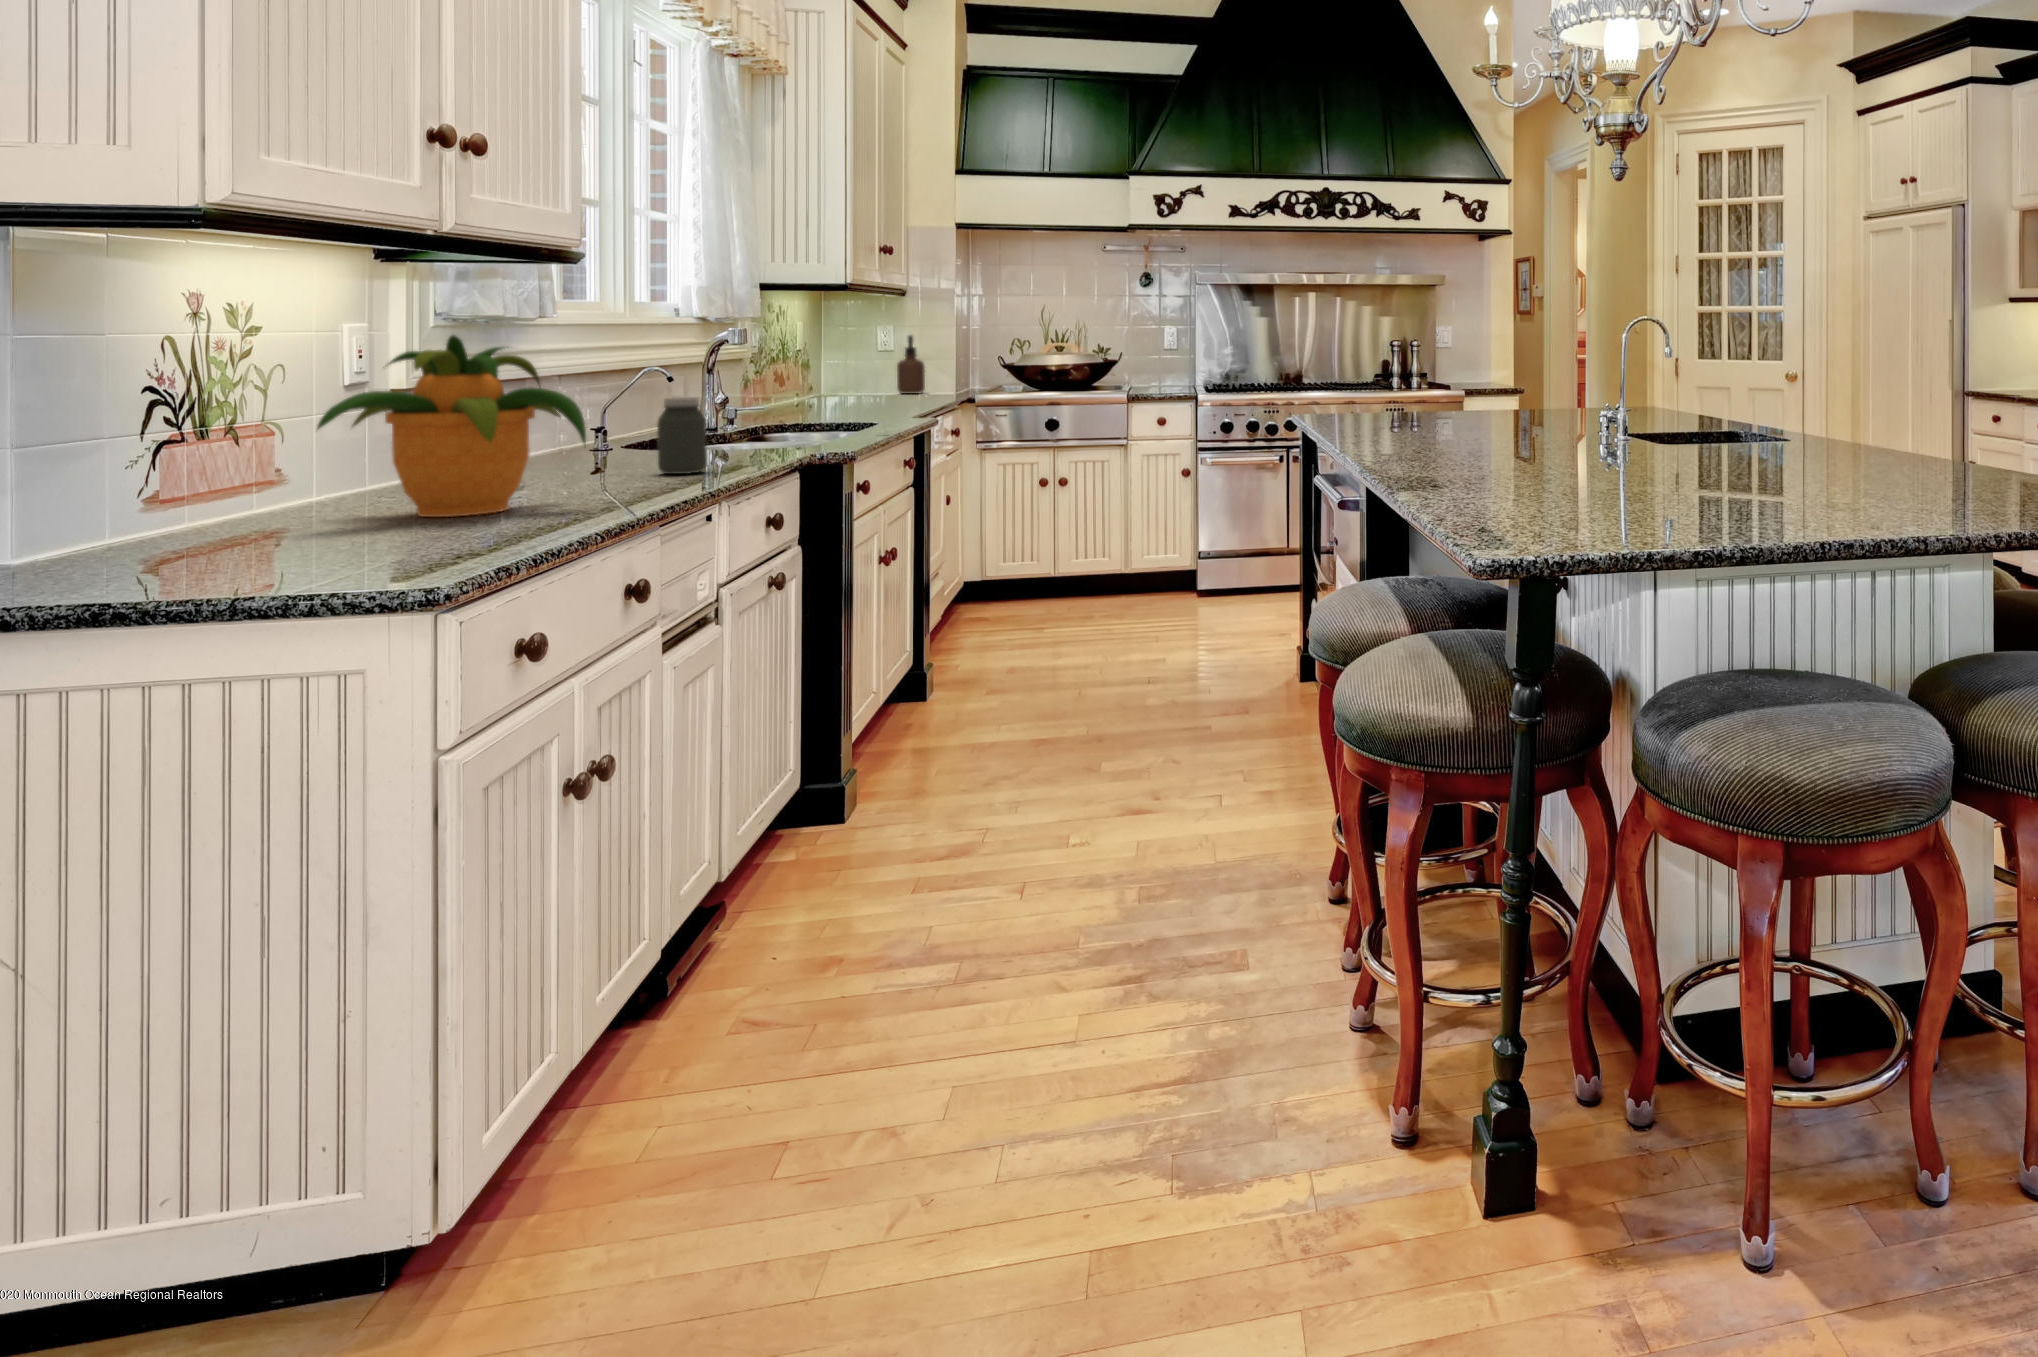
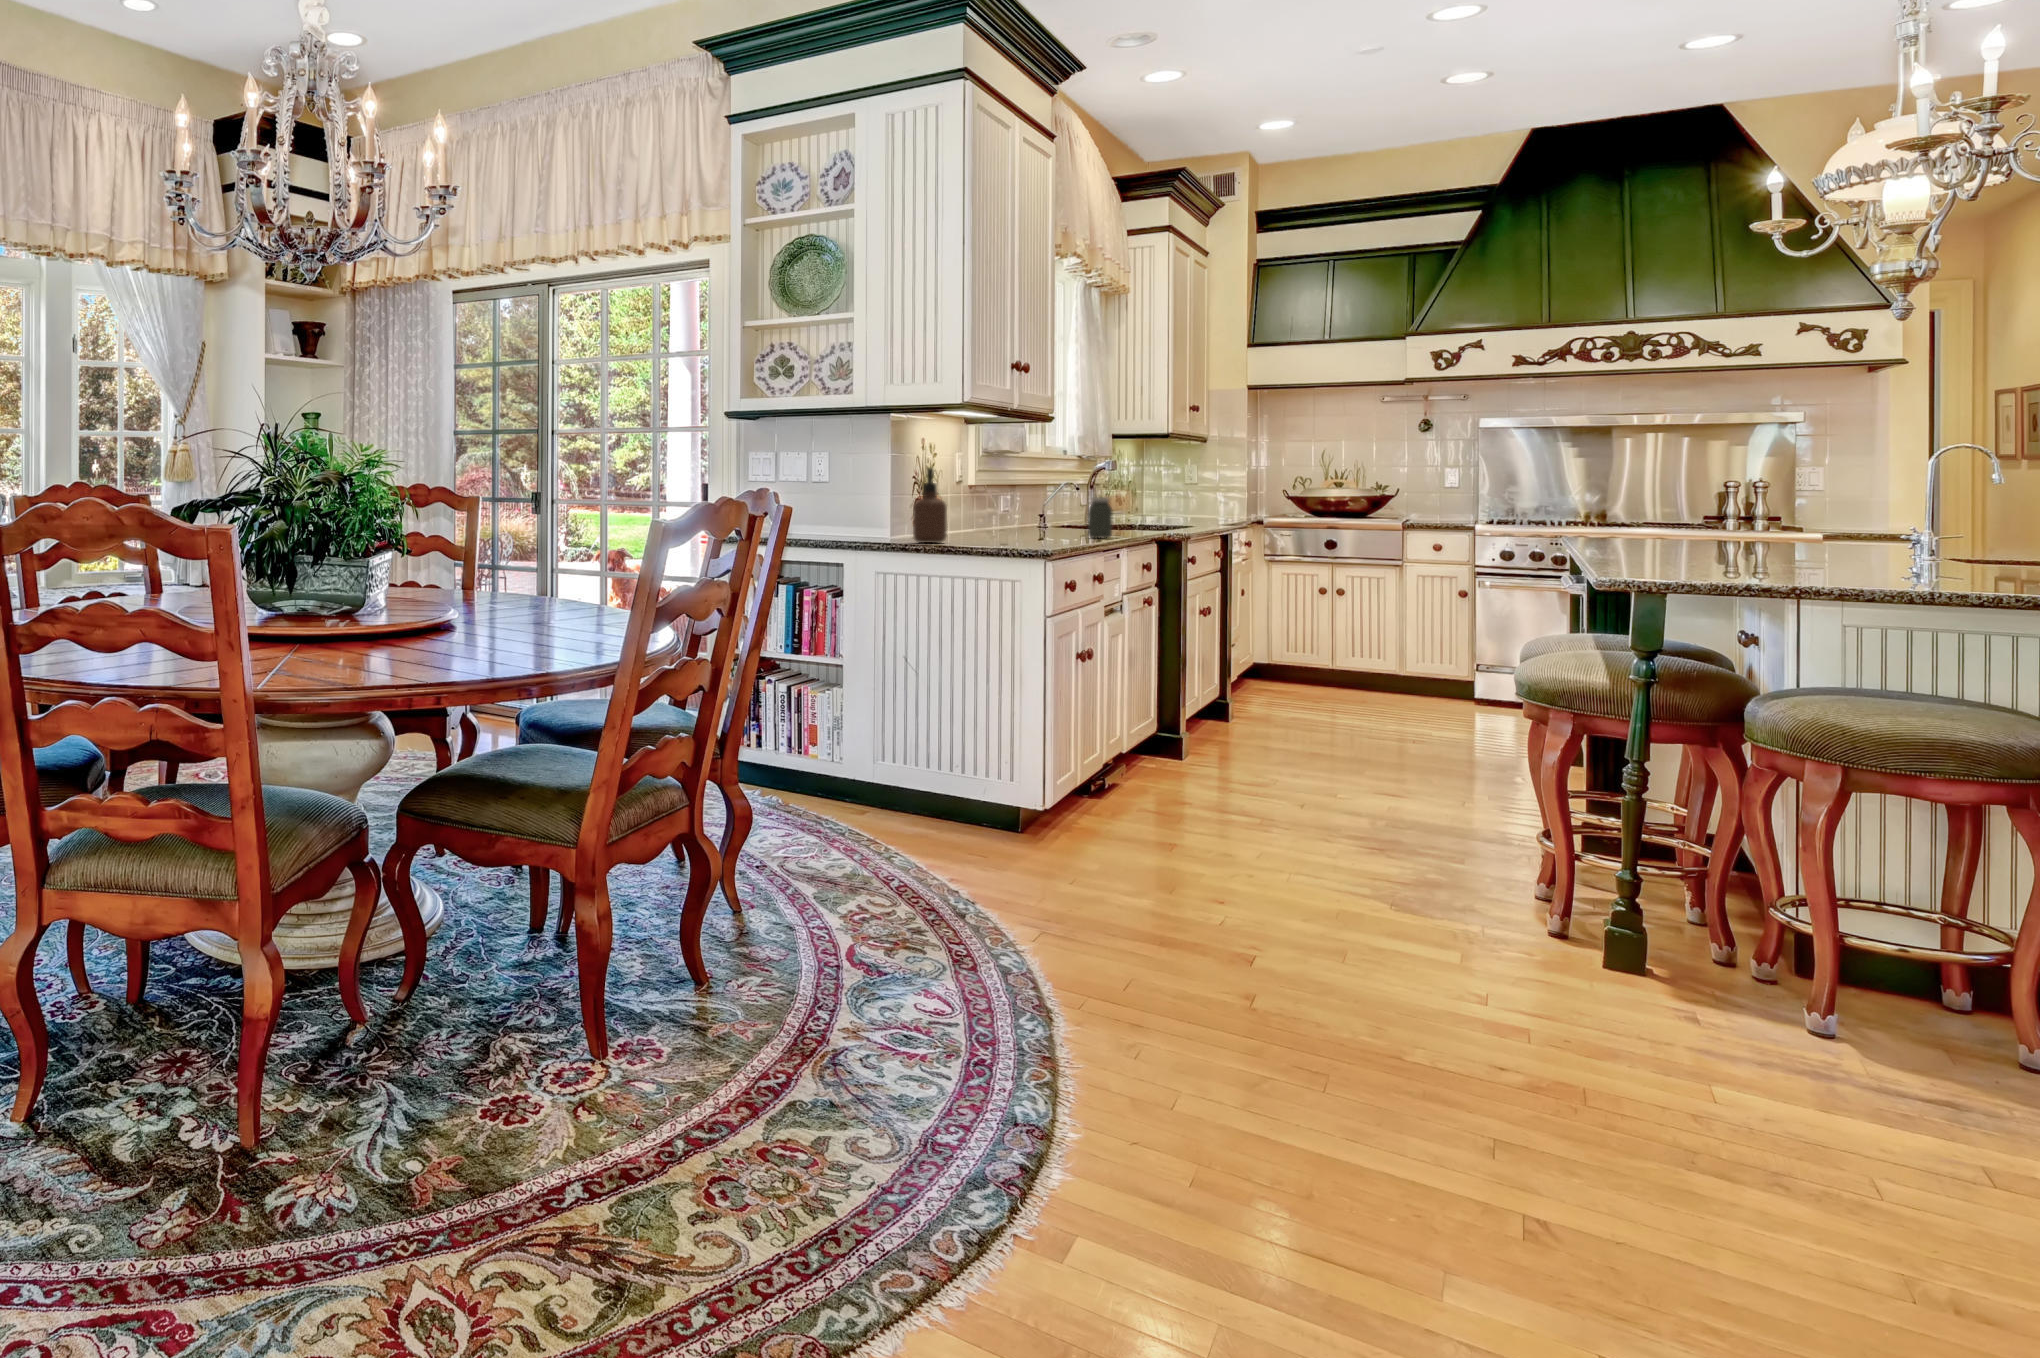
potted plant: present [317,335,586,517] -> none [977,459,1073,542]
soap dispenser: present [897,335,925,394] -> present [913,468,947,543]

